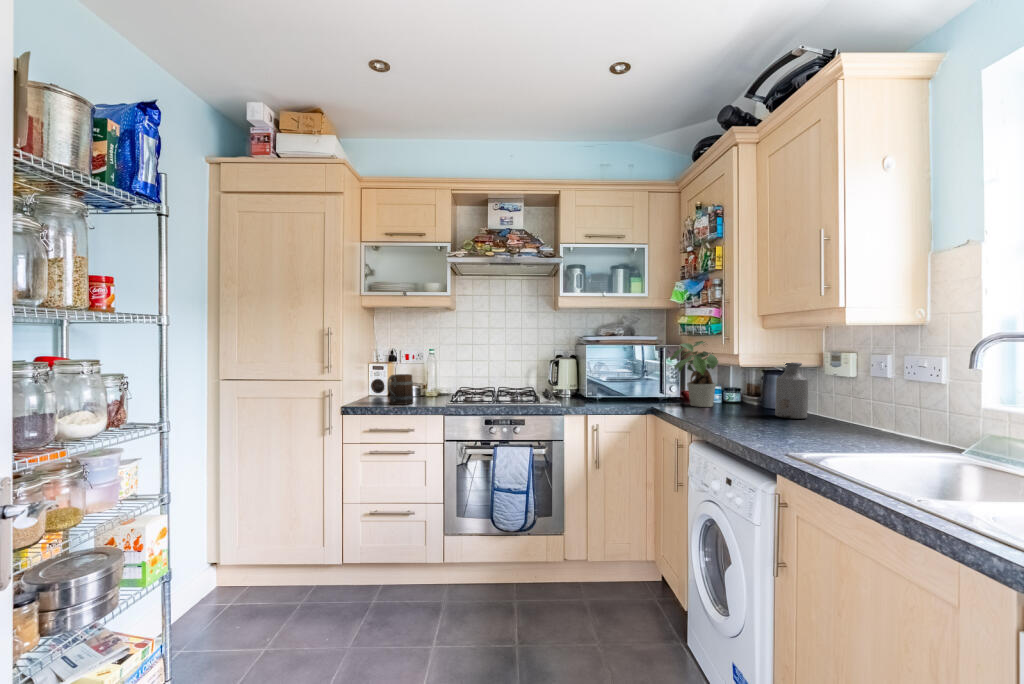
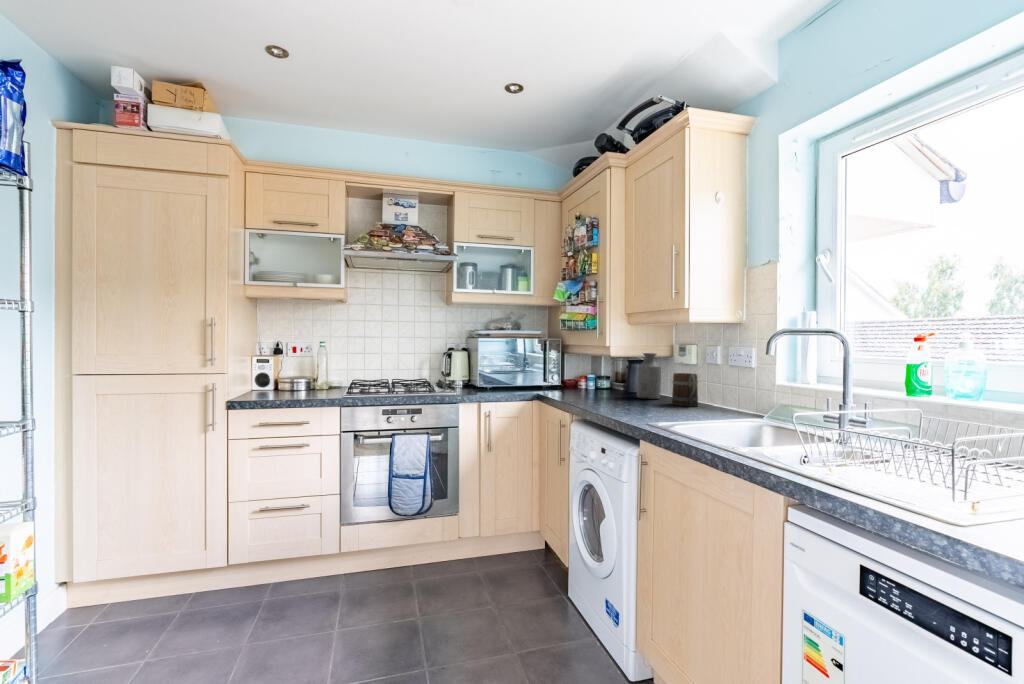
potted plant: present [670,341,718,407] -> none [554,335,609,392]
mug: present [388,374,413,405] -> present [672,373,698,406]

